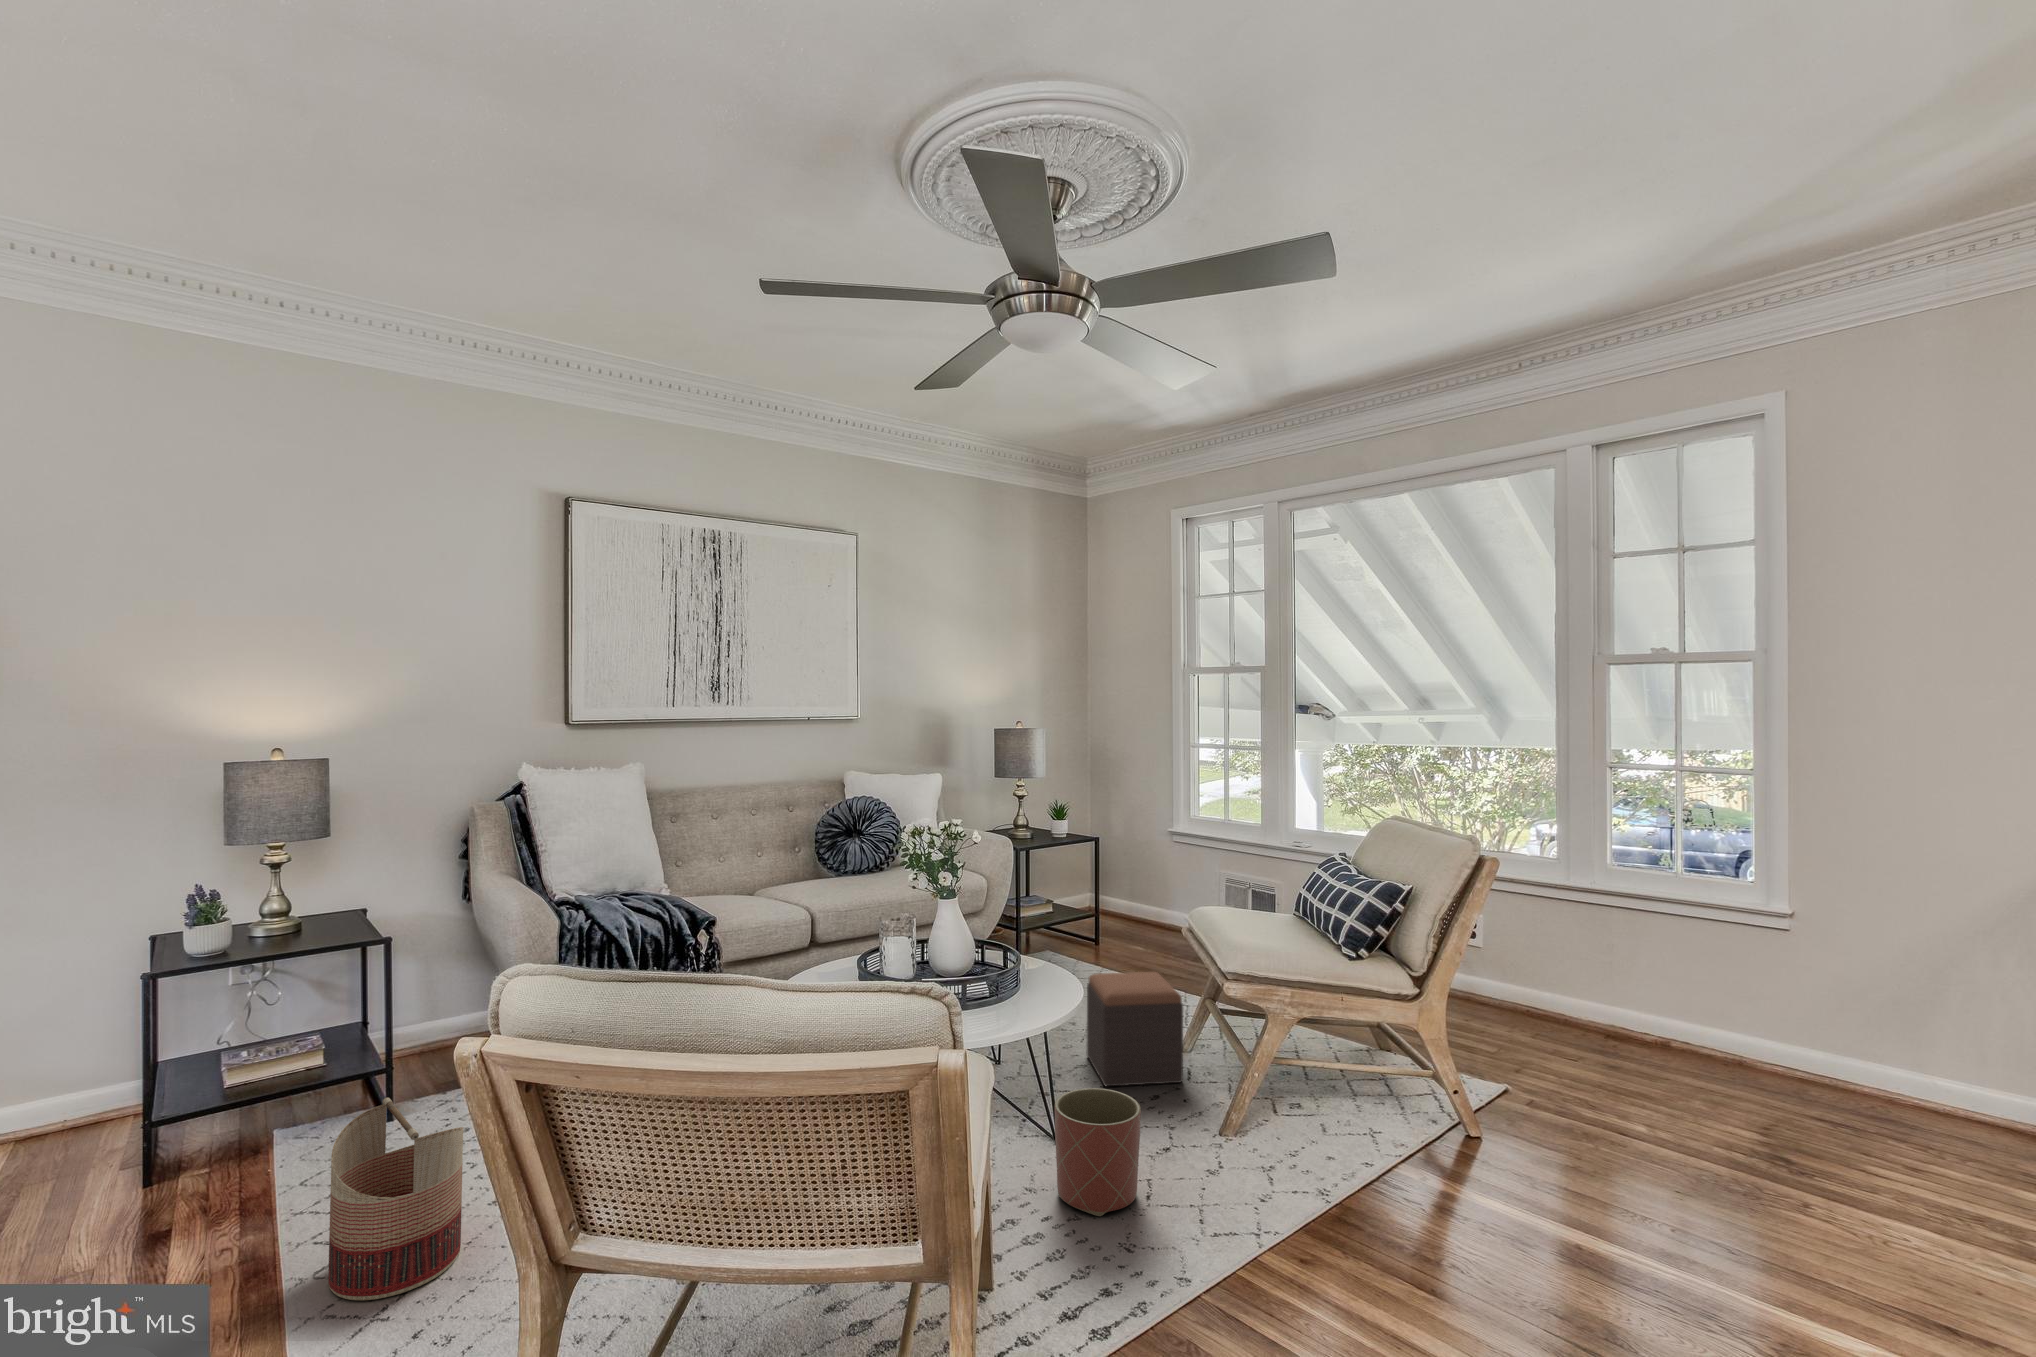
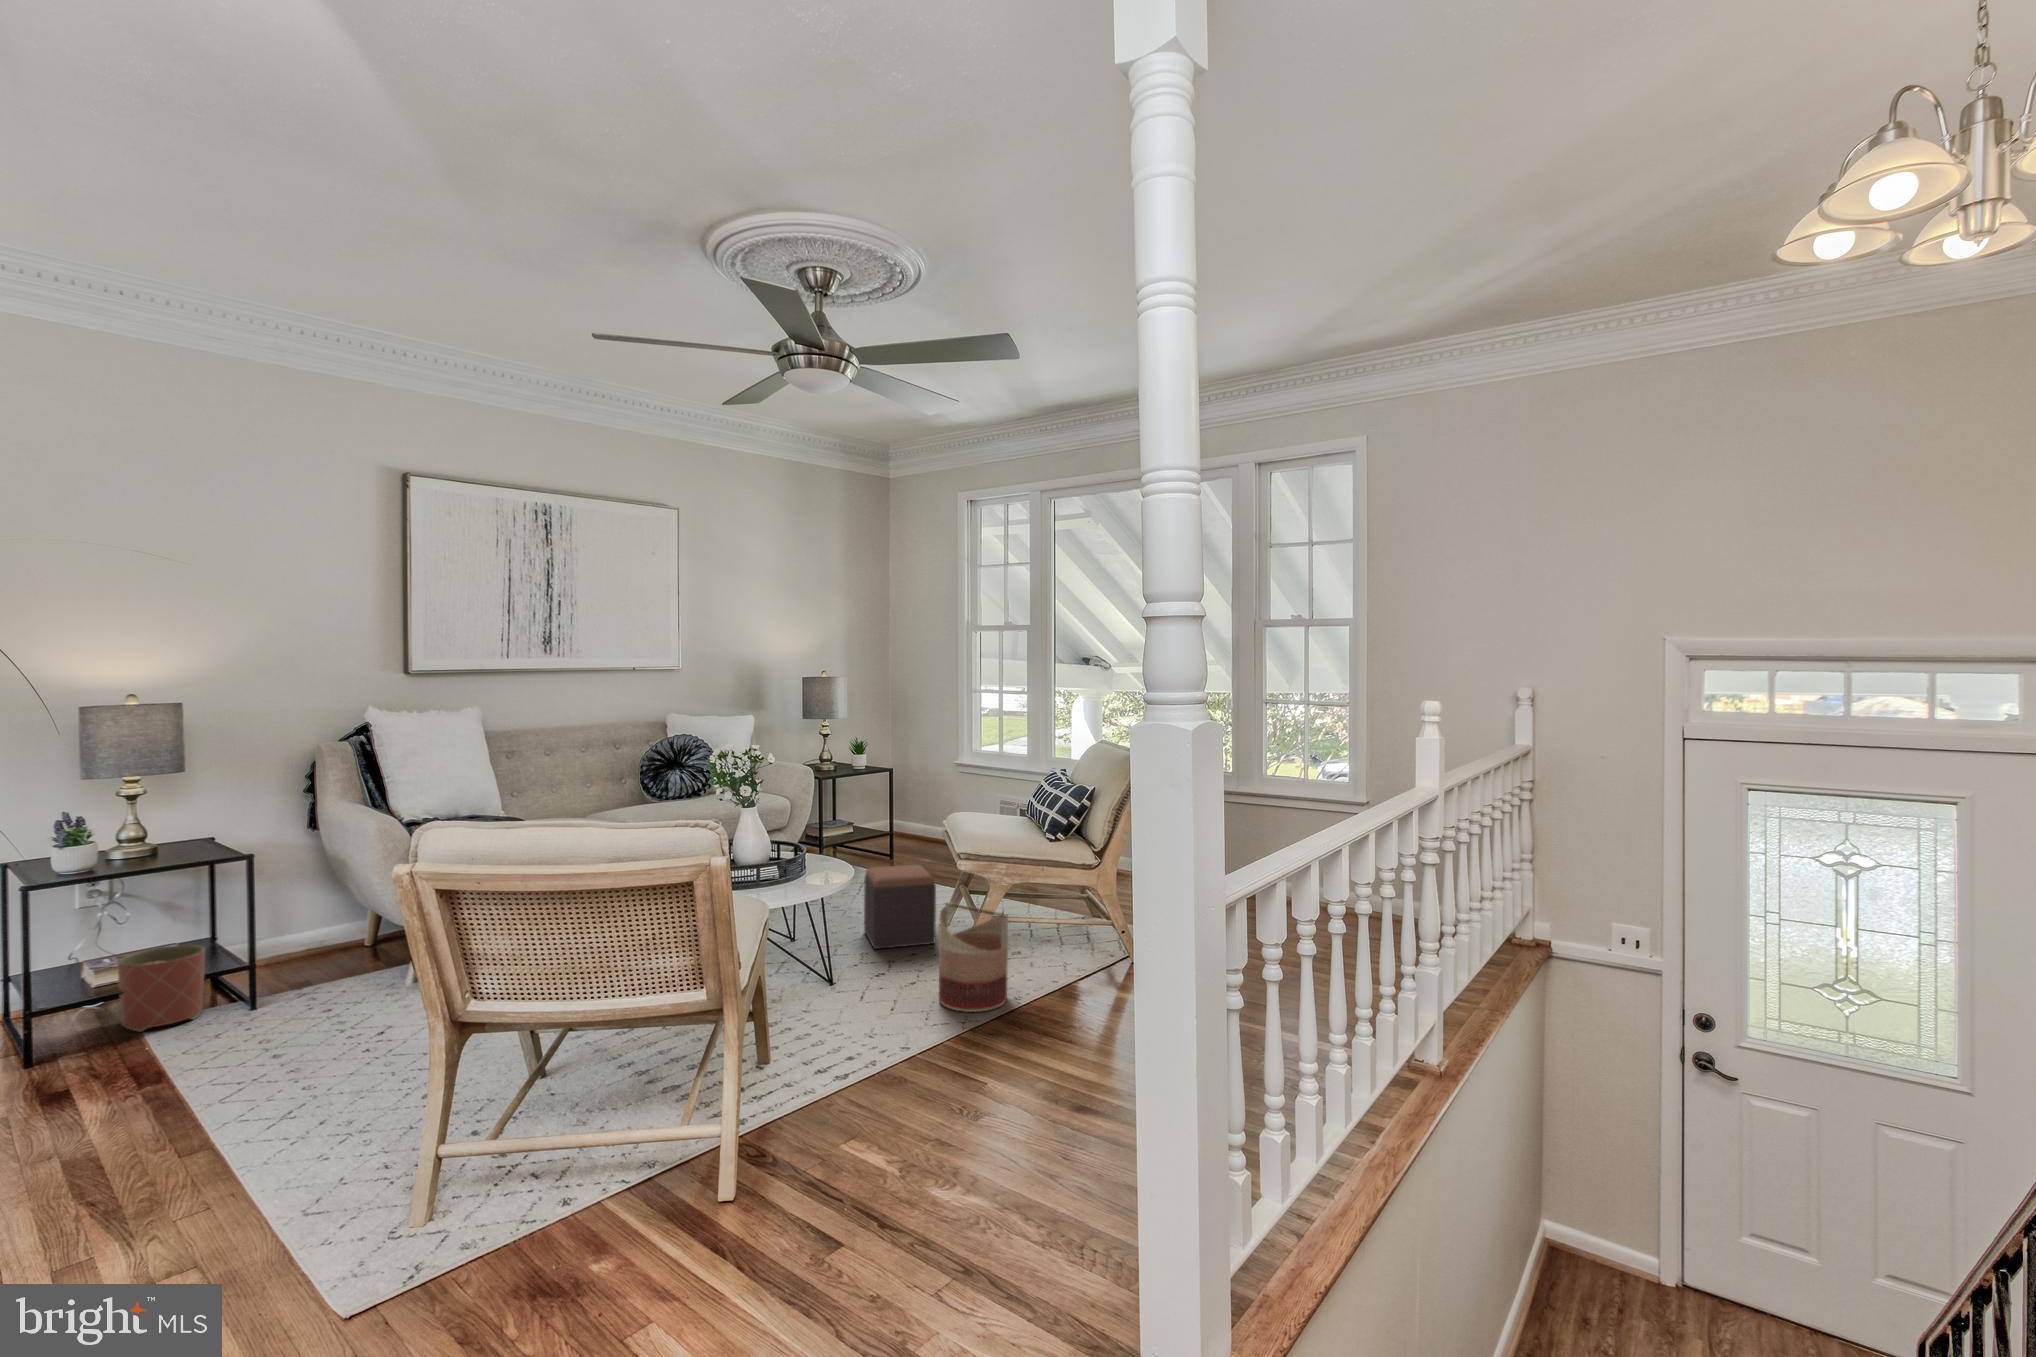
planter: present [1055,1088,1141,1216] -> present [118,945,205,1032]
basket: present [328,1098,463,1300] -> present [939,902,1008,1012]

